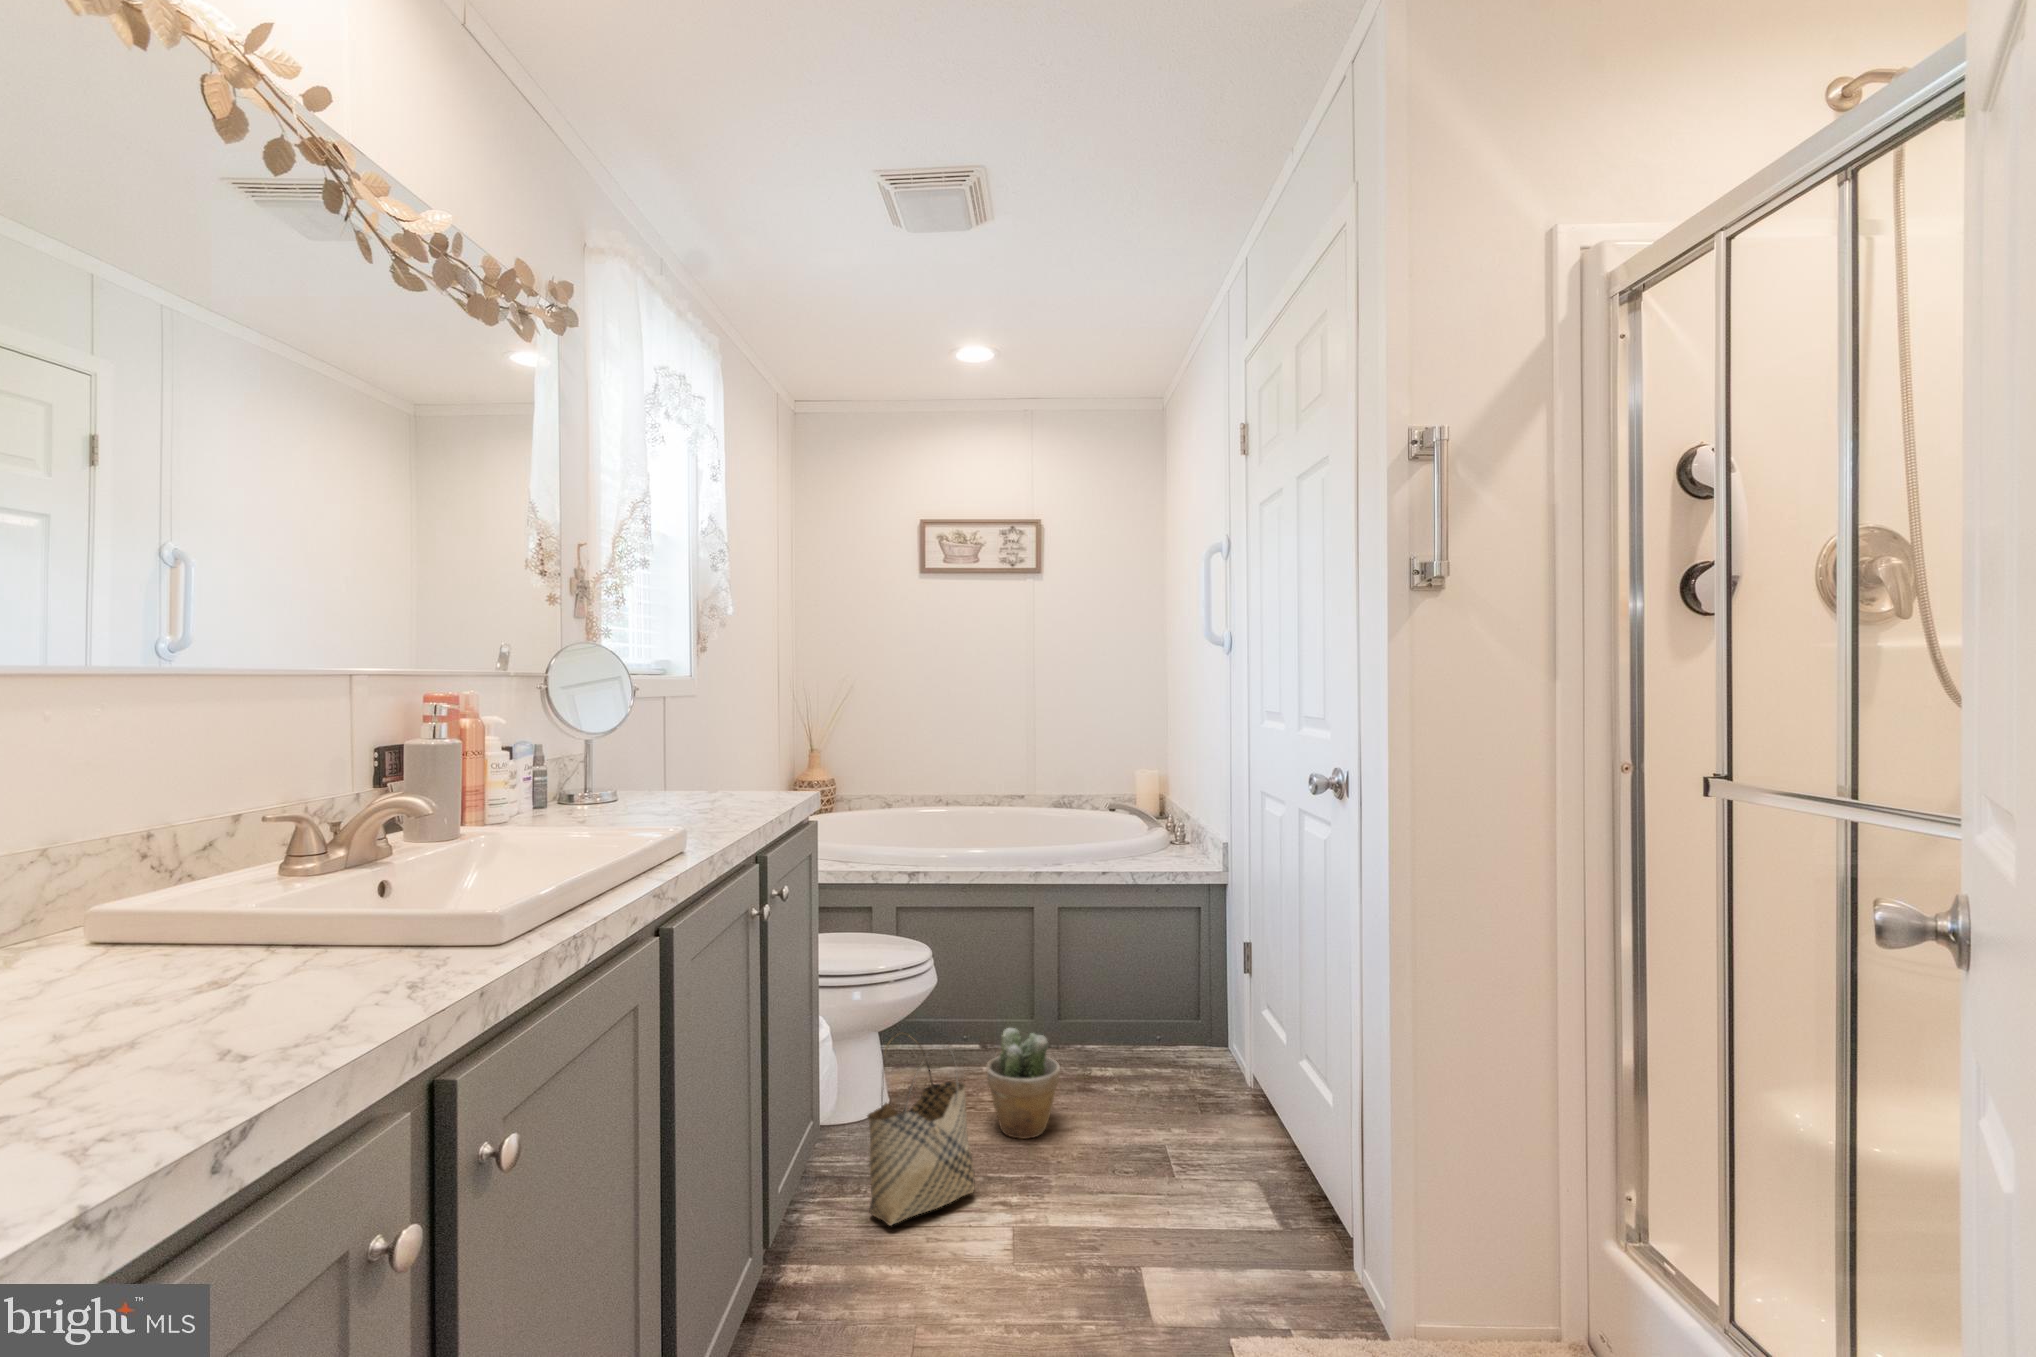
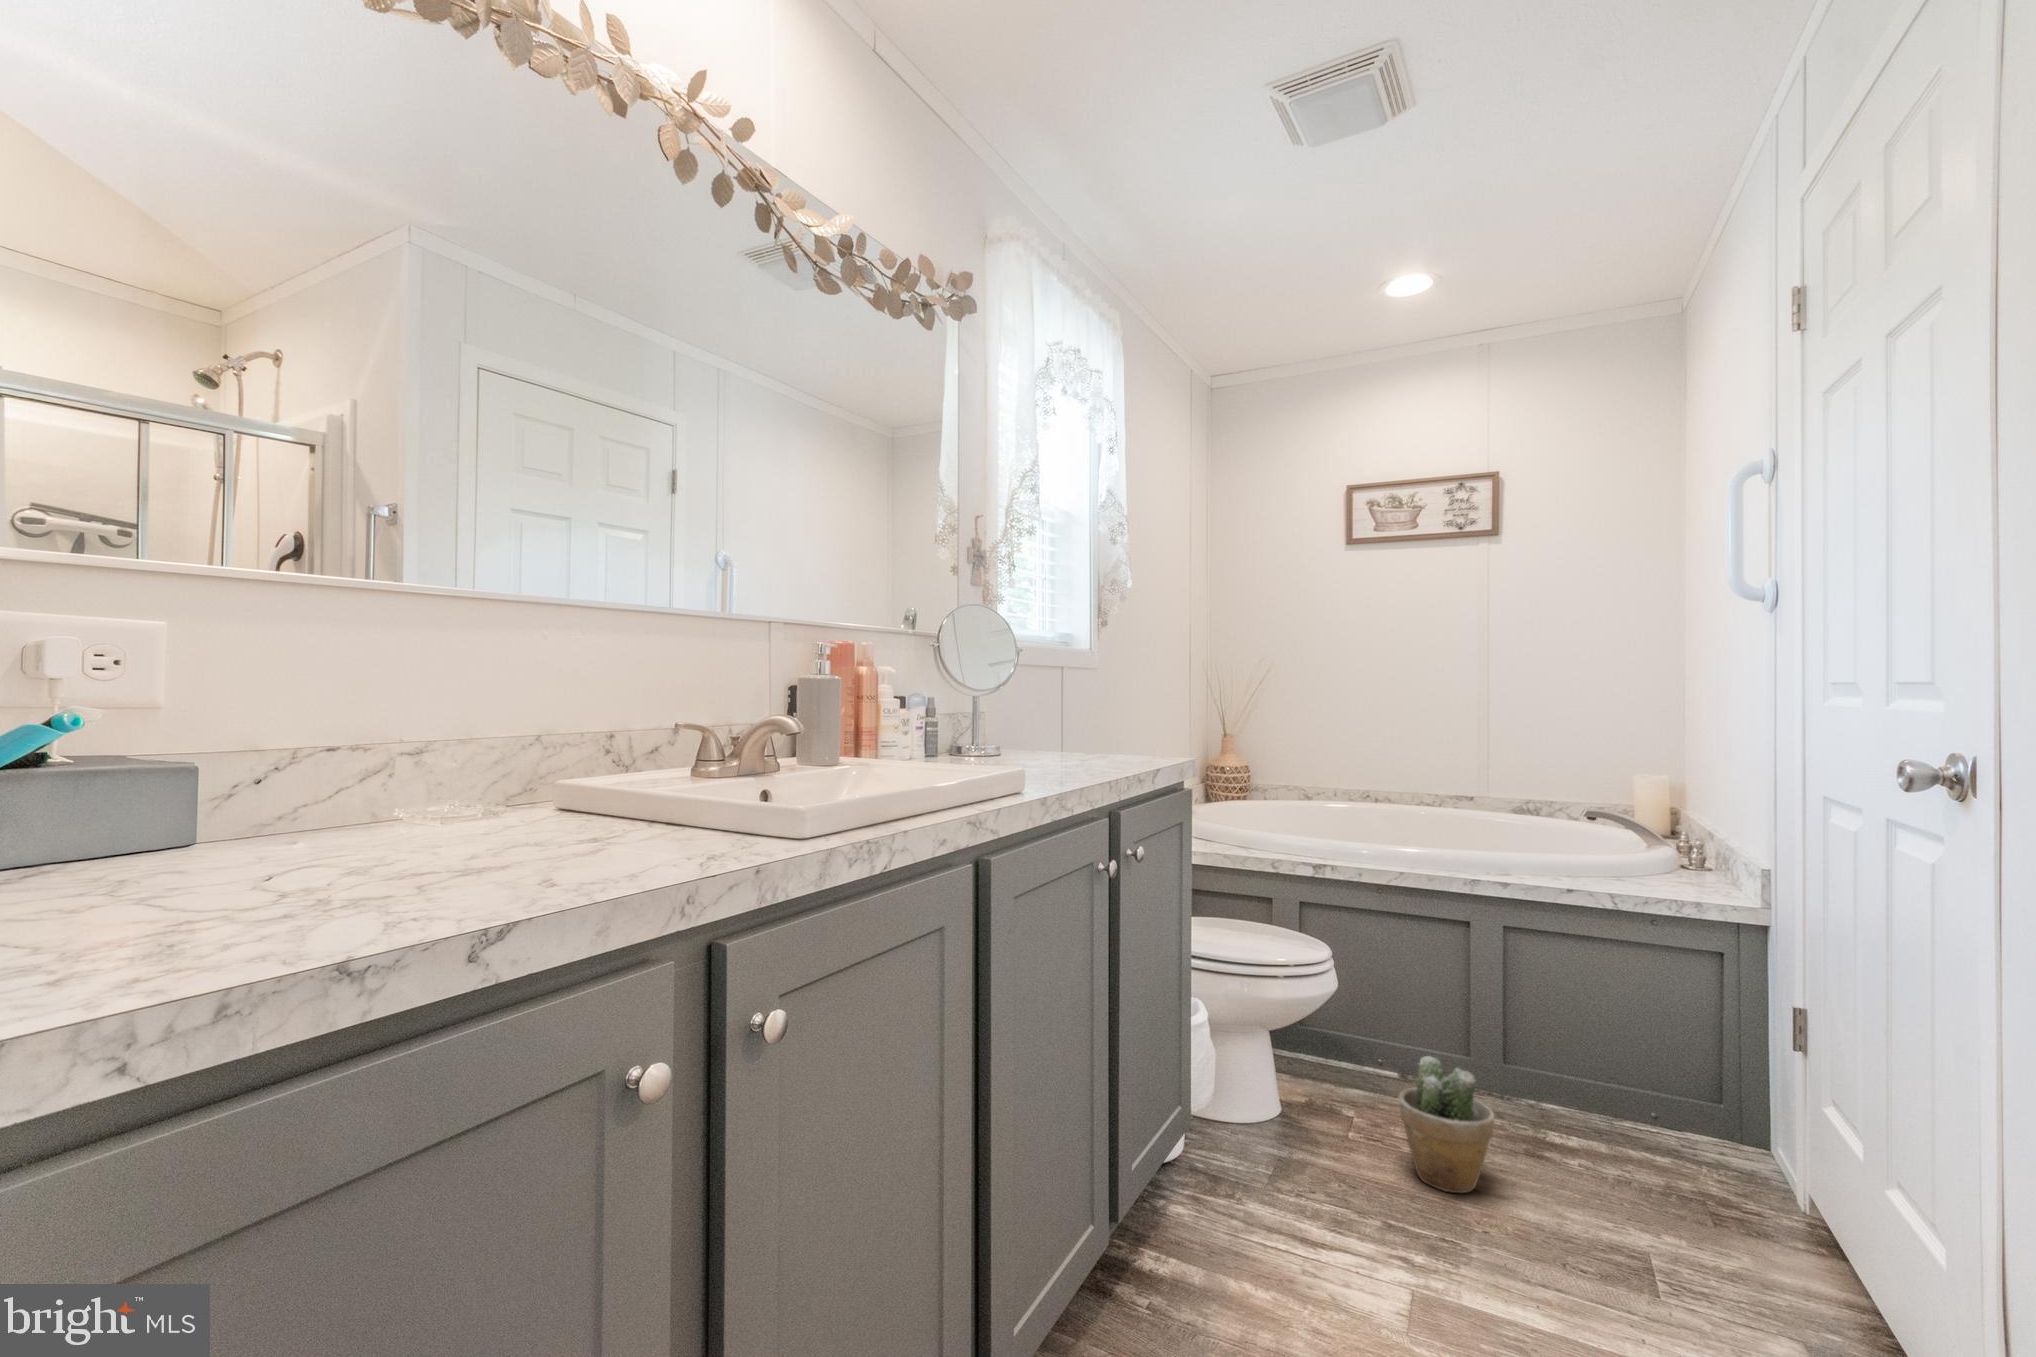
woven basket: present [867,1033,975,1226] -> none [1240,1029,1370,1242]

